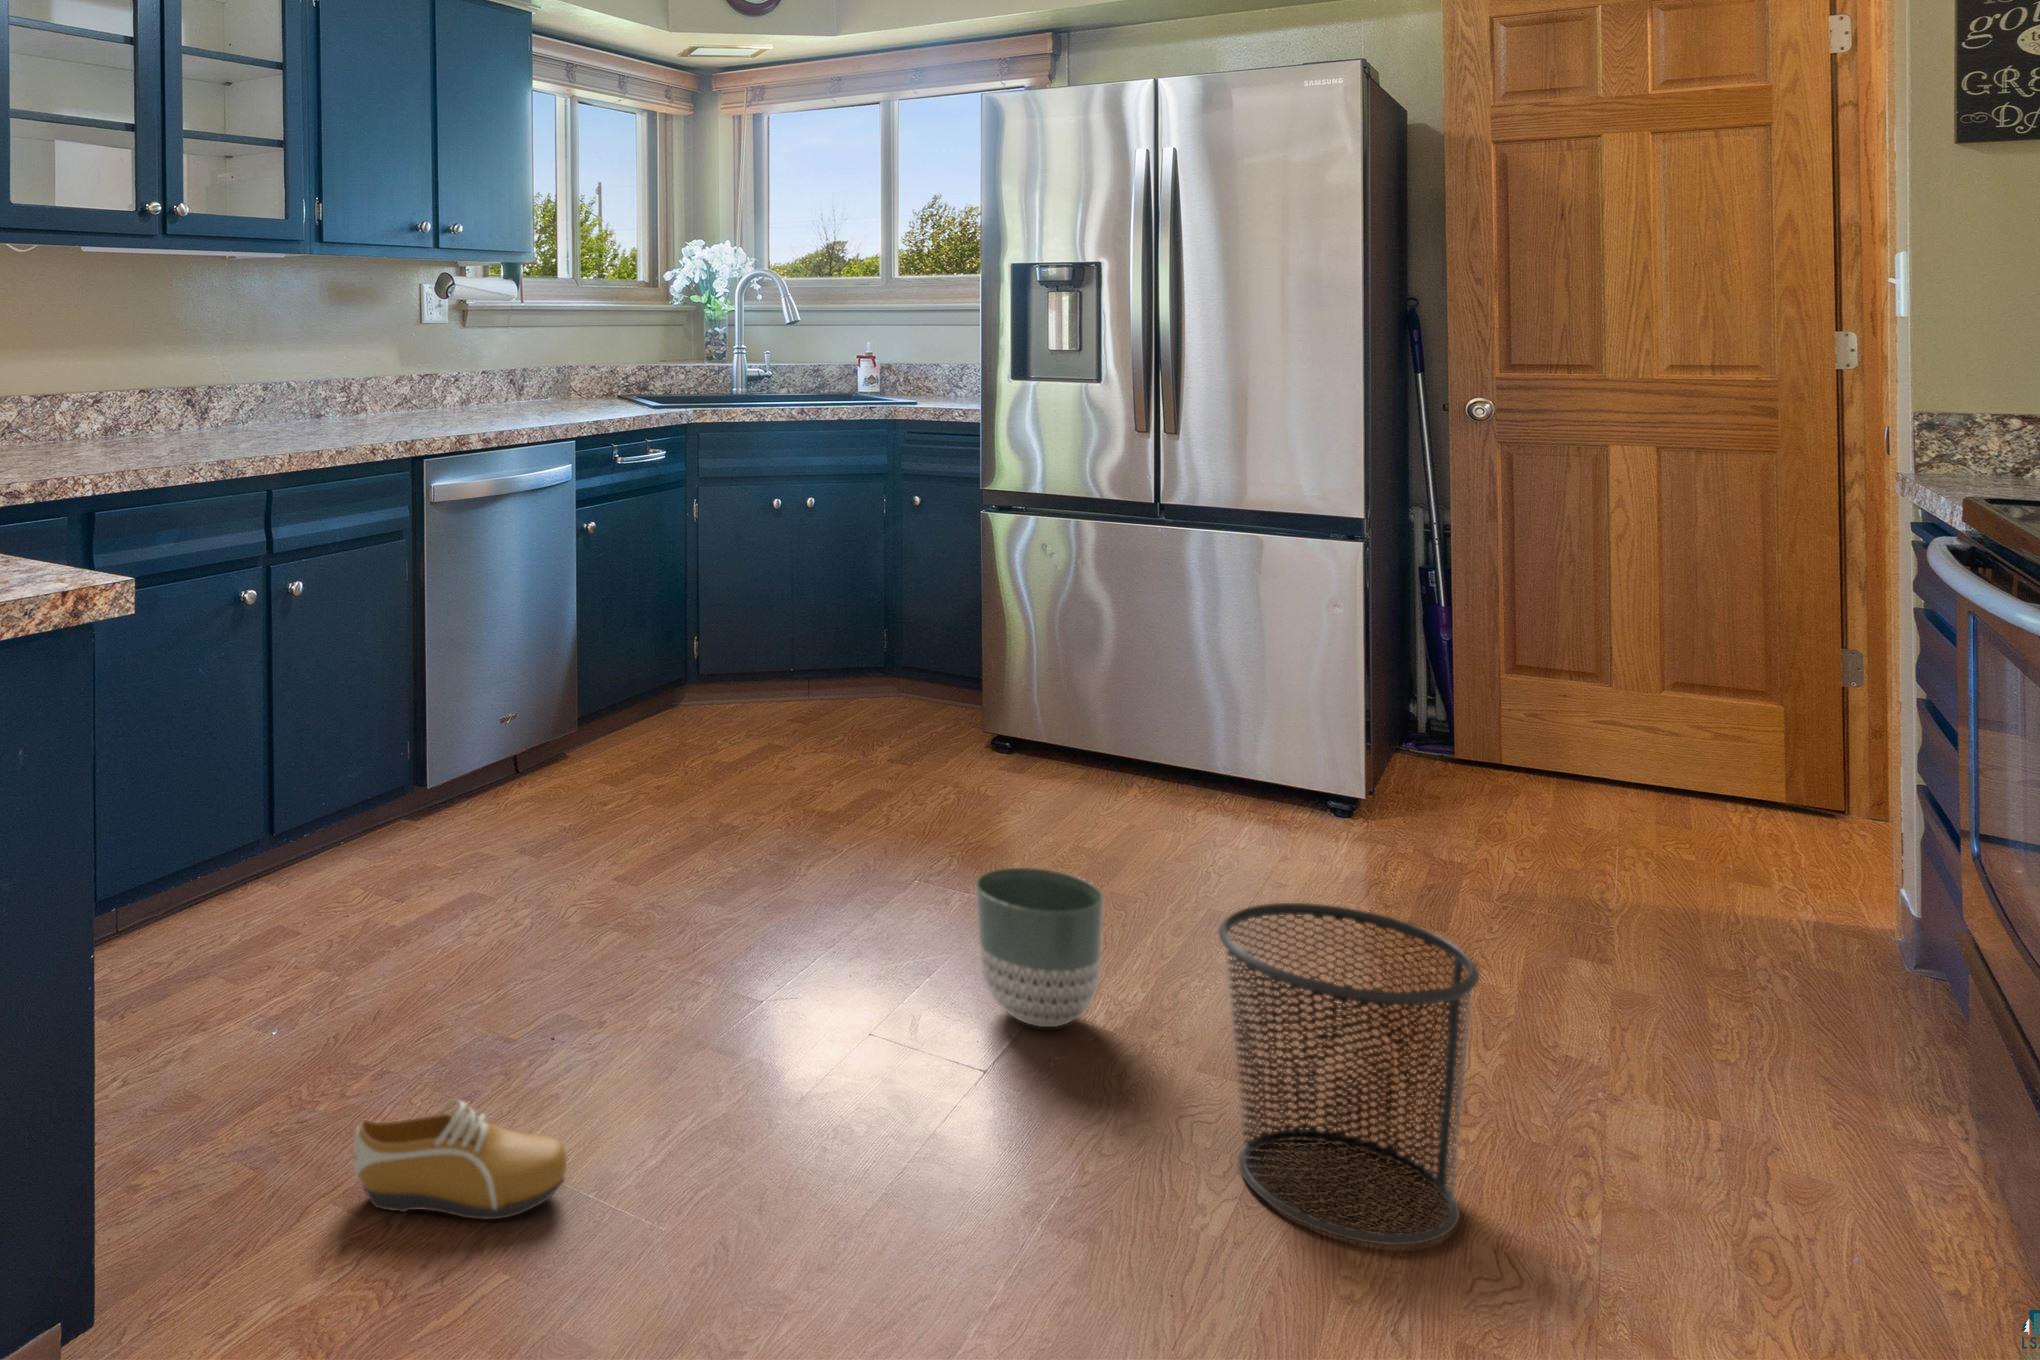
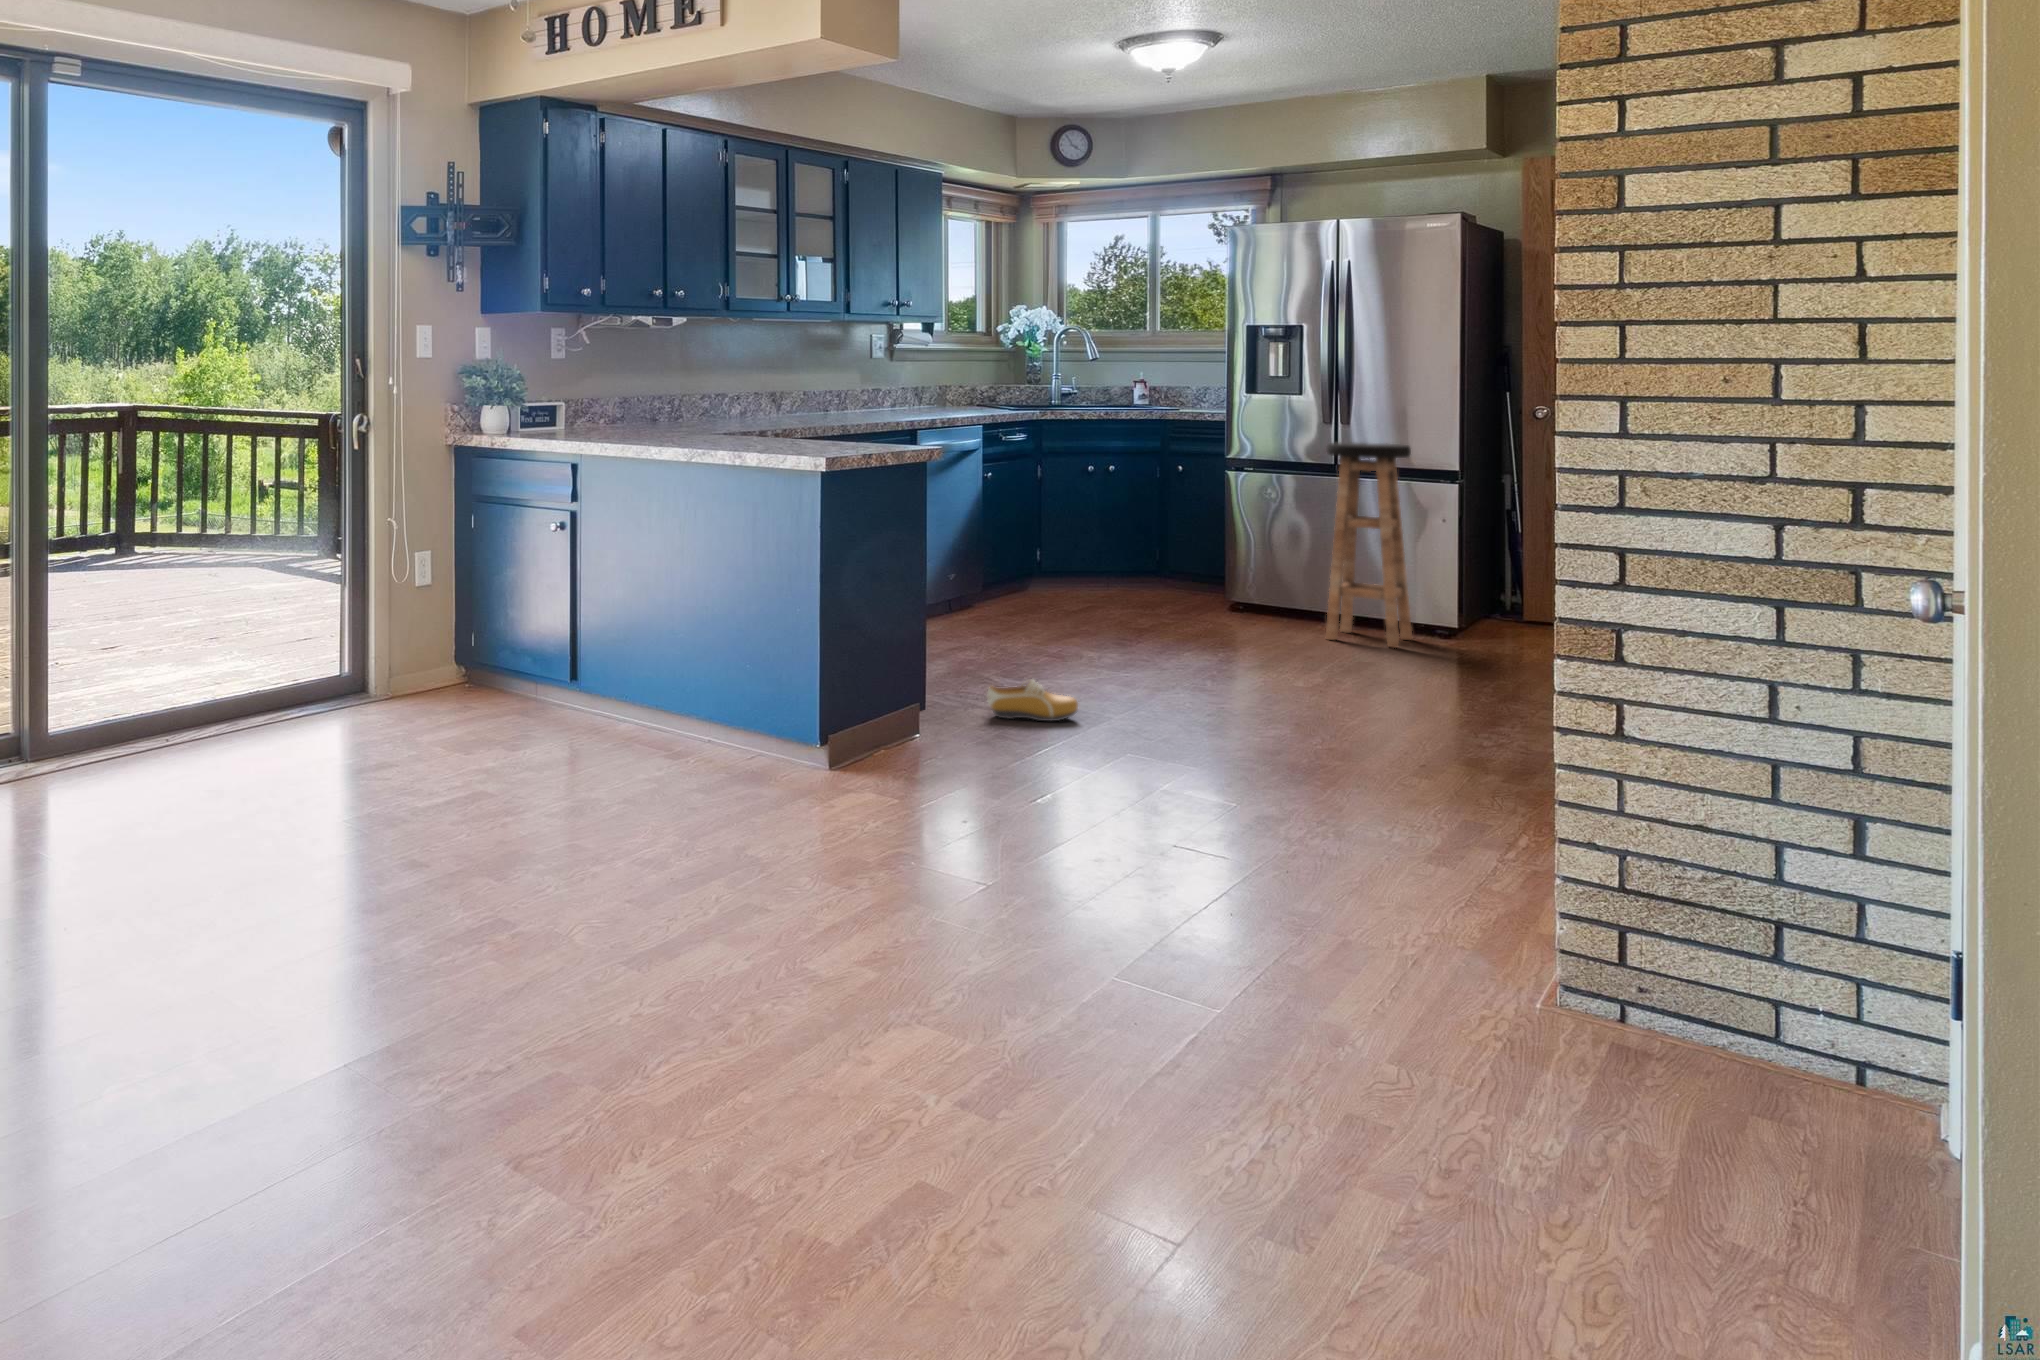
bar stool: none [1137,463,1281,839] -> present [1325,442,1413,648]
planter: present [976,868,1103,1027] -> none [1245,625,1309,693]
waste bin: present [1218,903,1479,1245] -> none [1363,619,1478,741]

